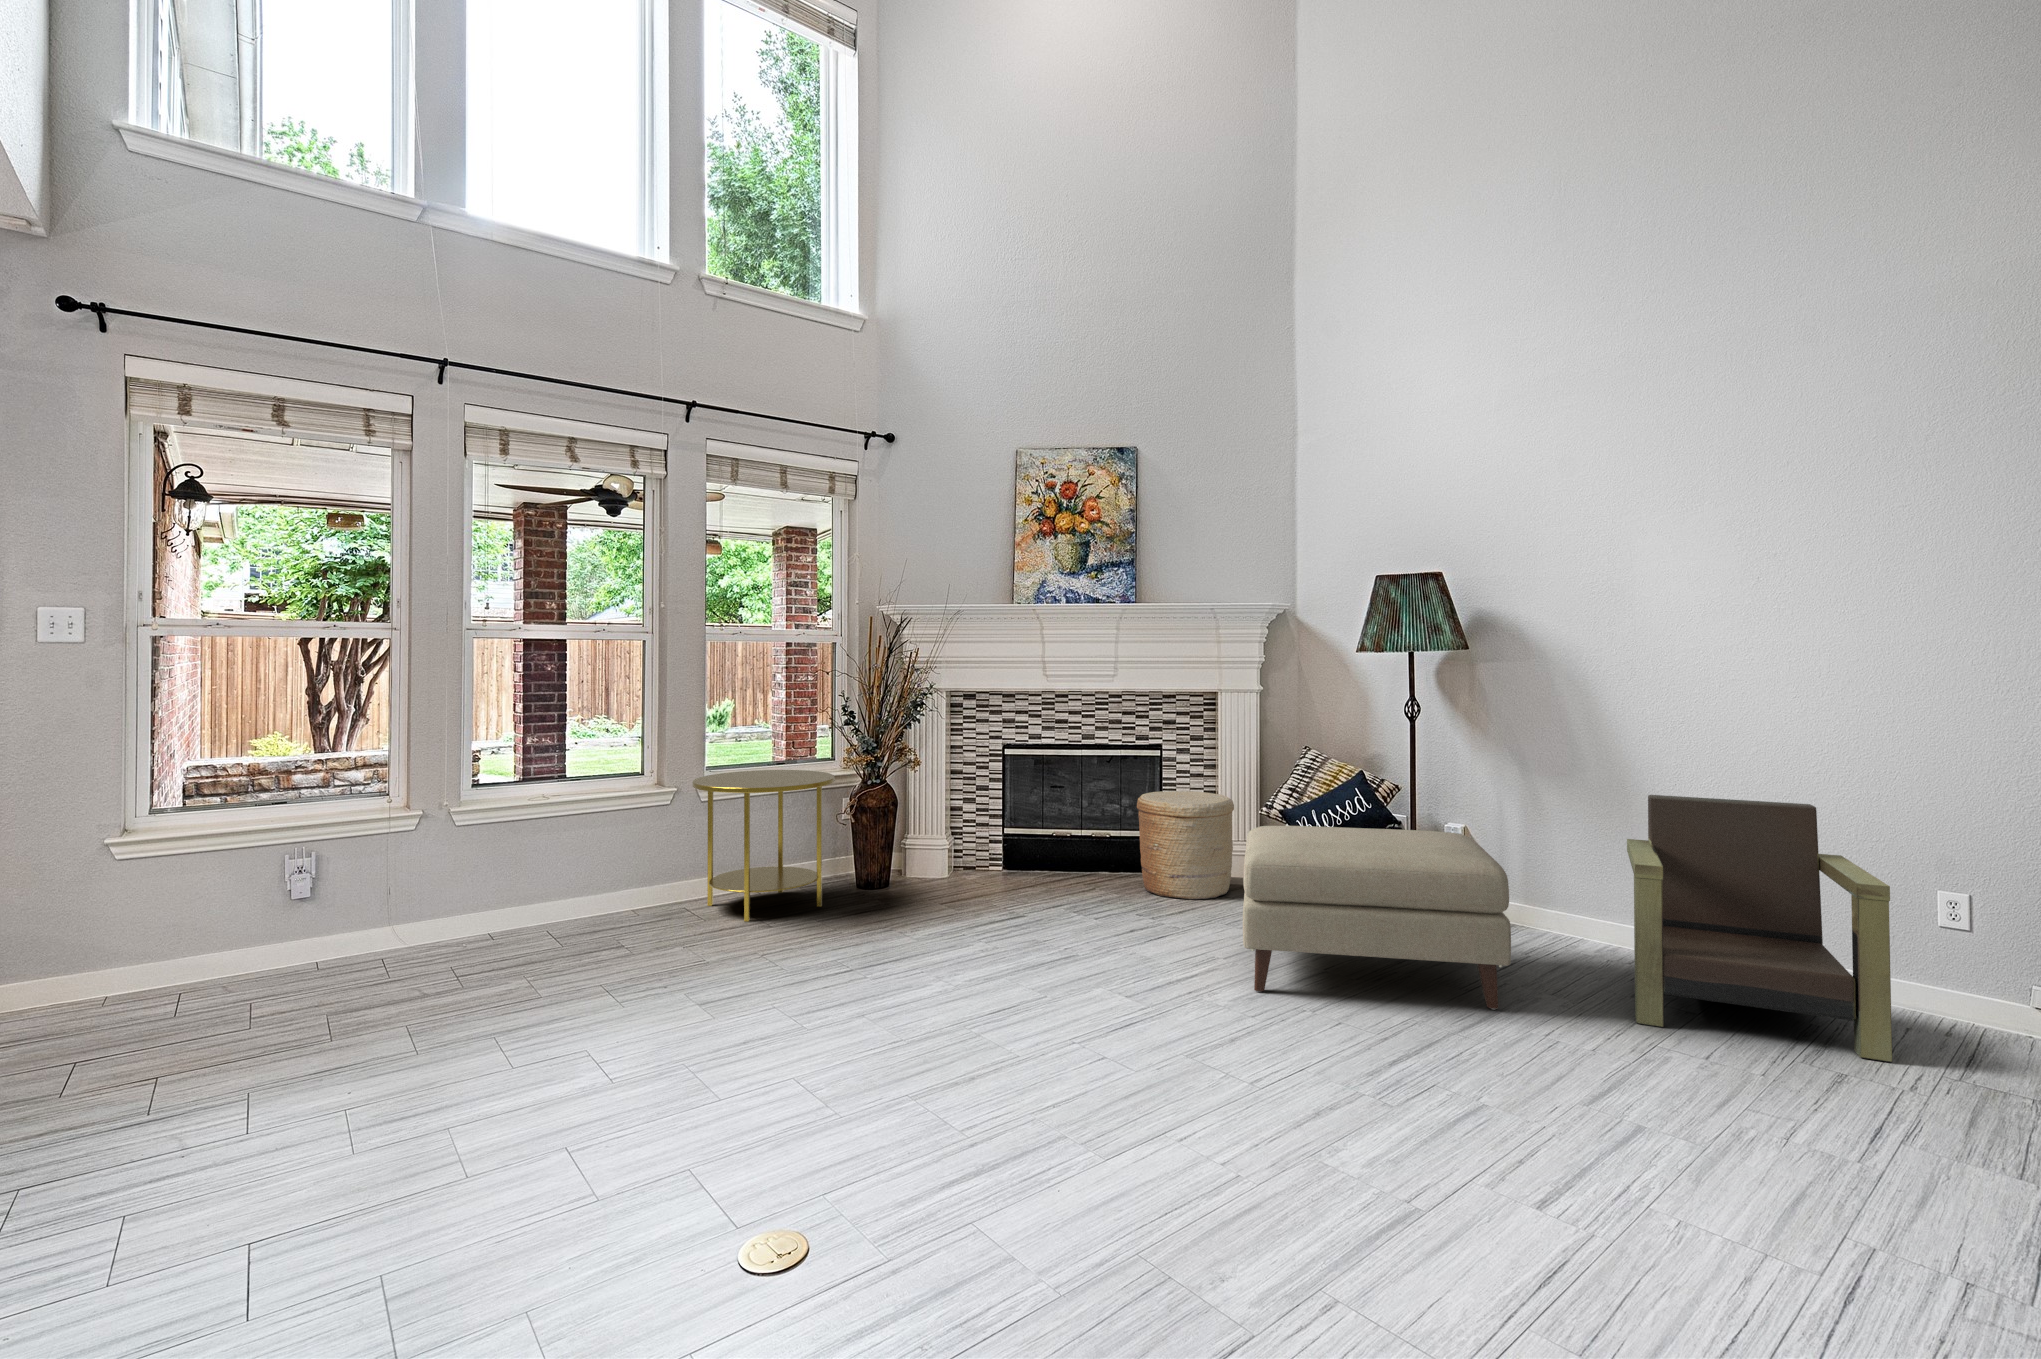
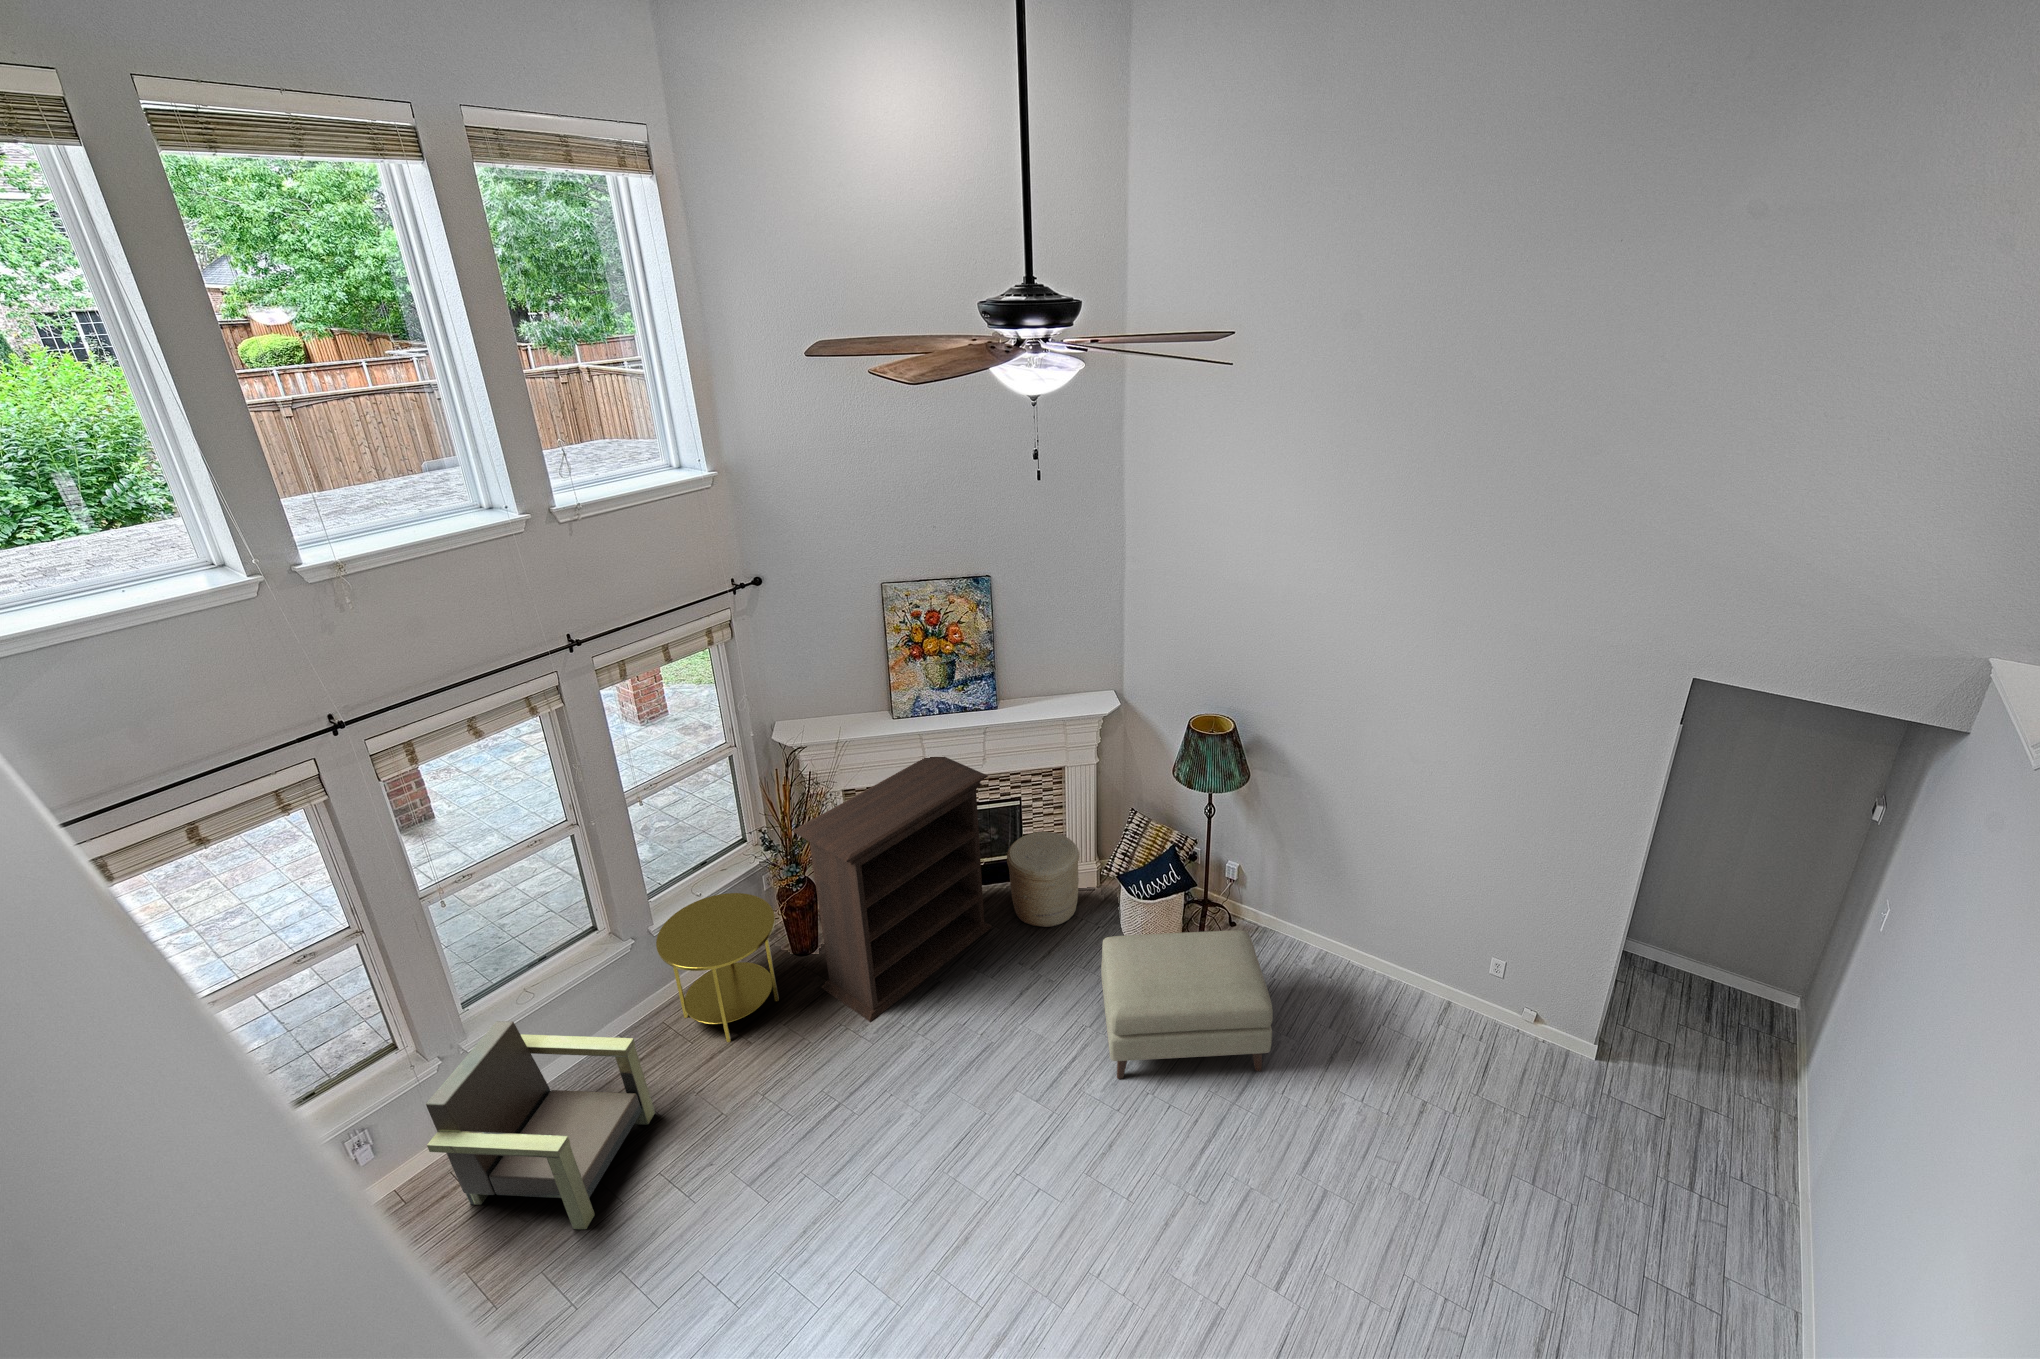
bookshelf: none [870,654,1115,928] -> present [793,757,992,1022]
armchair: present [1627,795,1892,1062] -> present [426,1021,655,1229]

